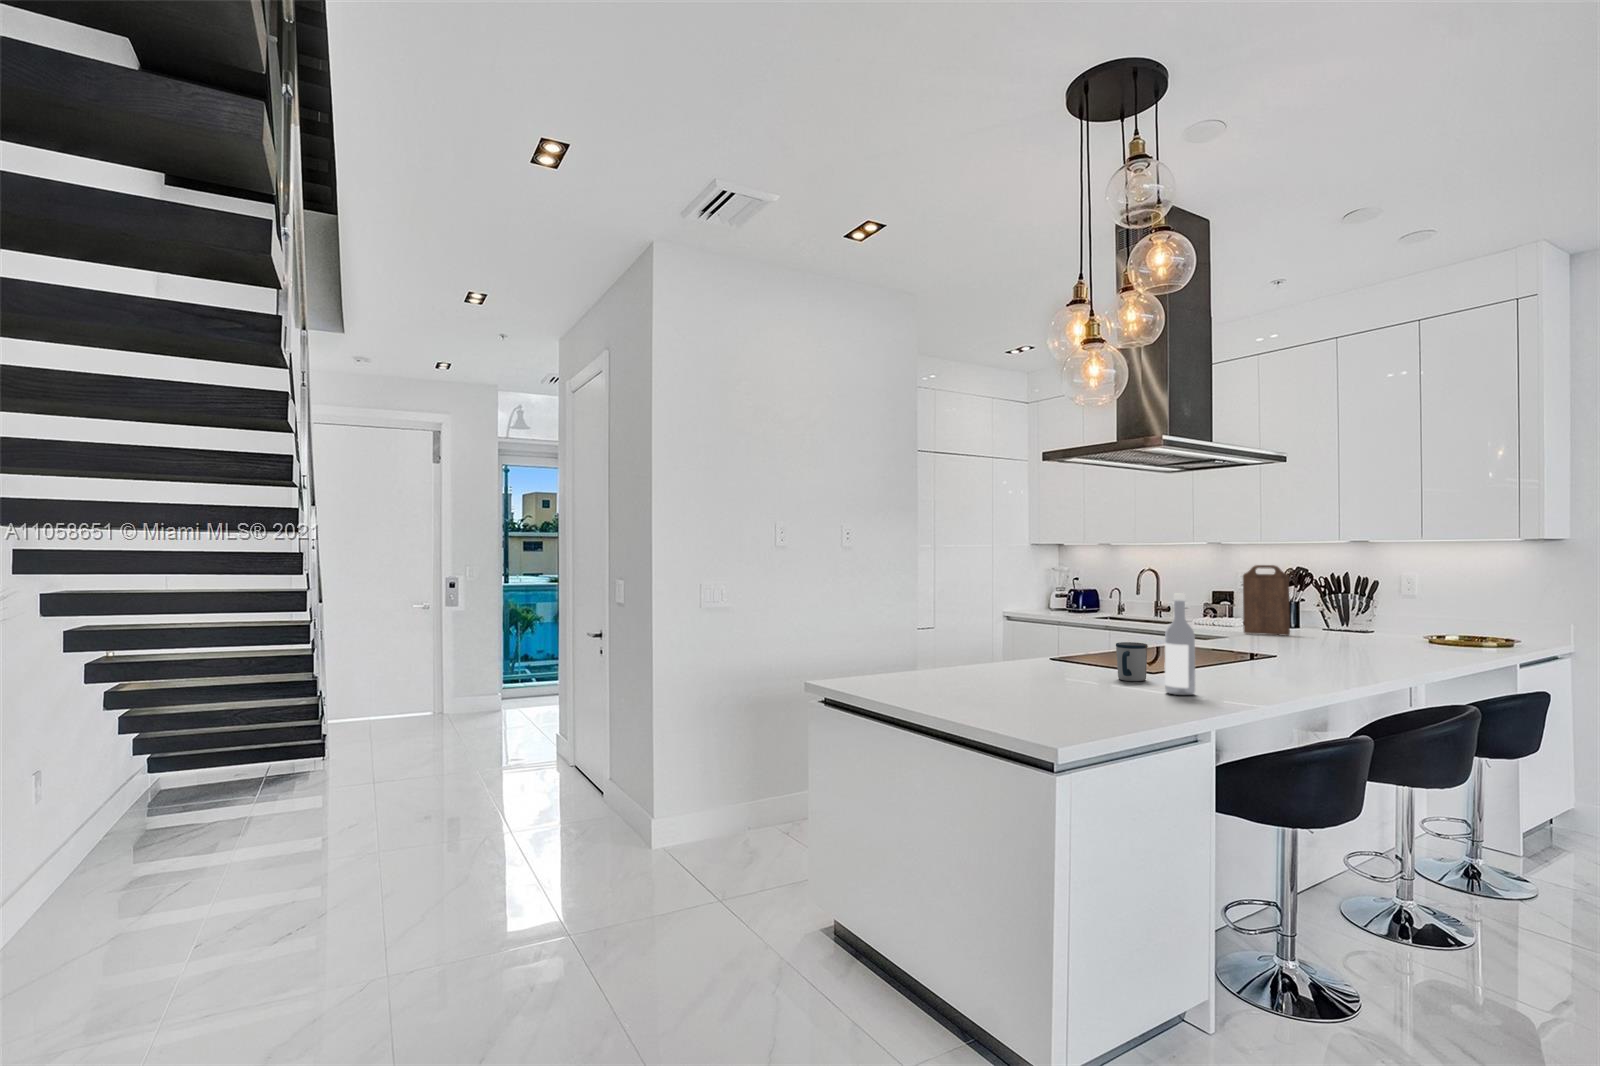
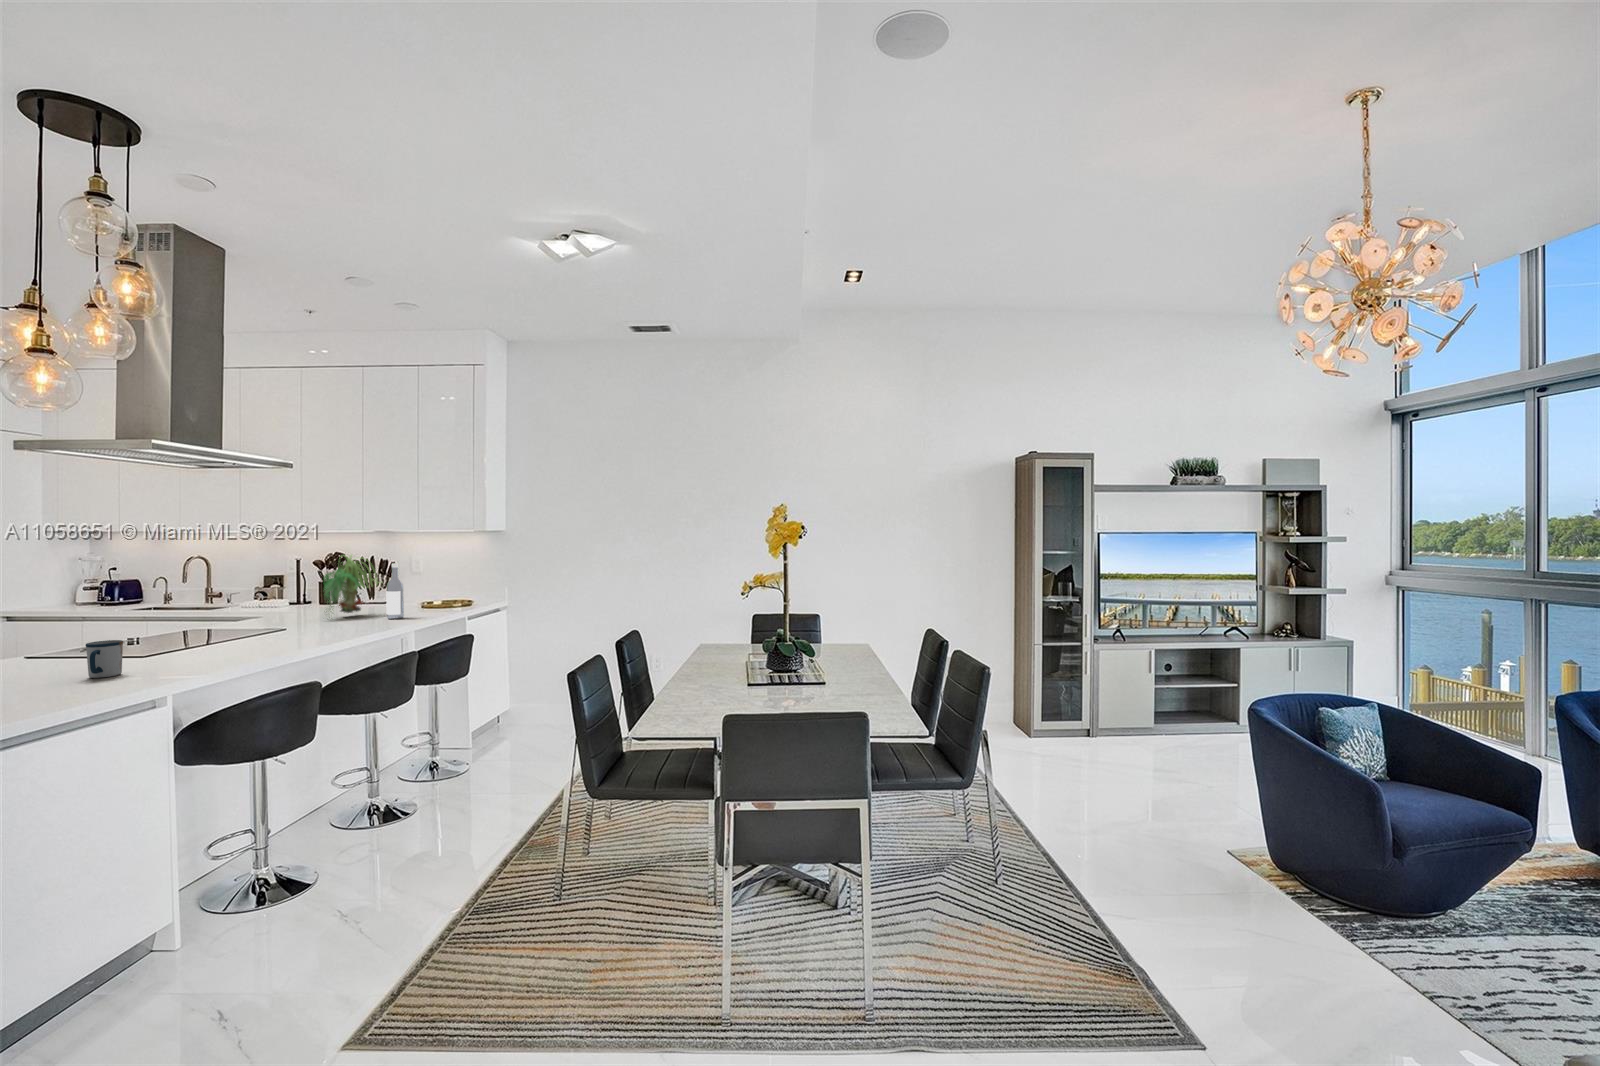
cutting board: present [1243,565,1290,636] -> none [275,554,316,614]
plant: none [1309,566,1386,647] -> present [324,555,378,618]
wine bottle: present [1165,593,1195,695] -> present [387,563,404,619]

